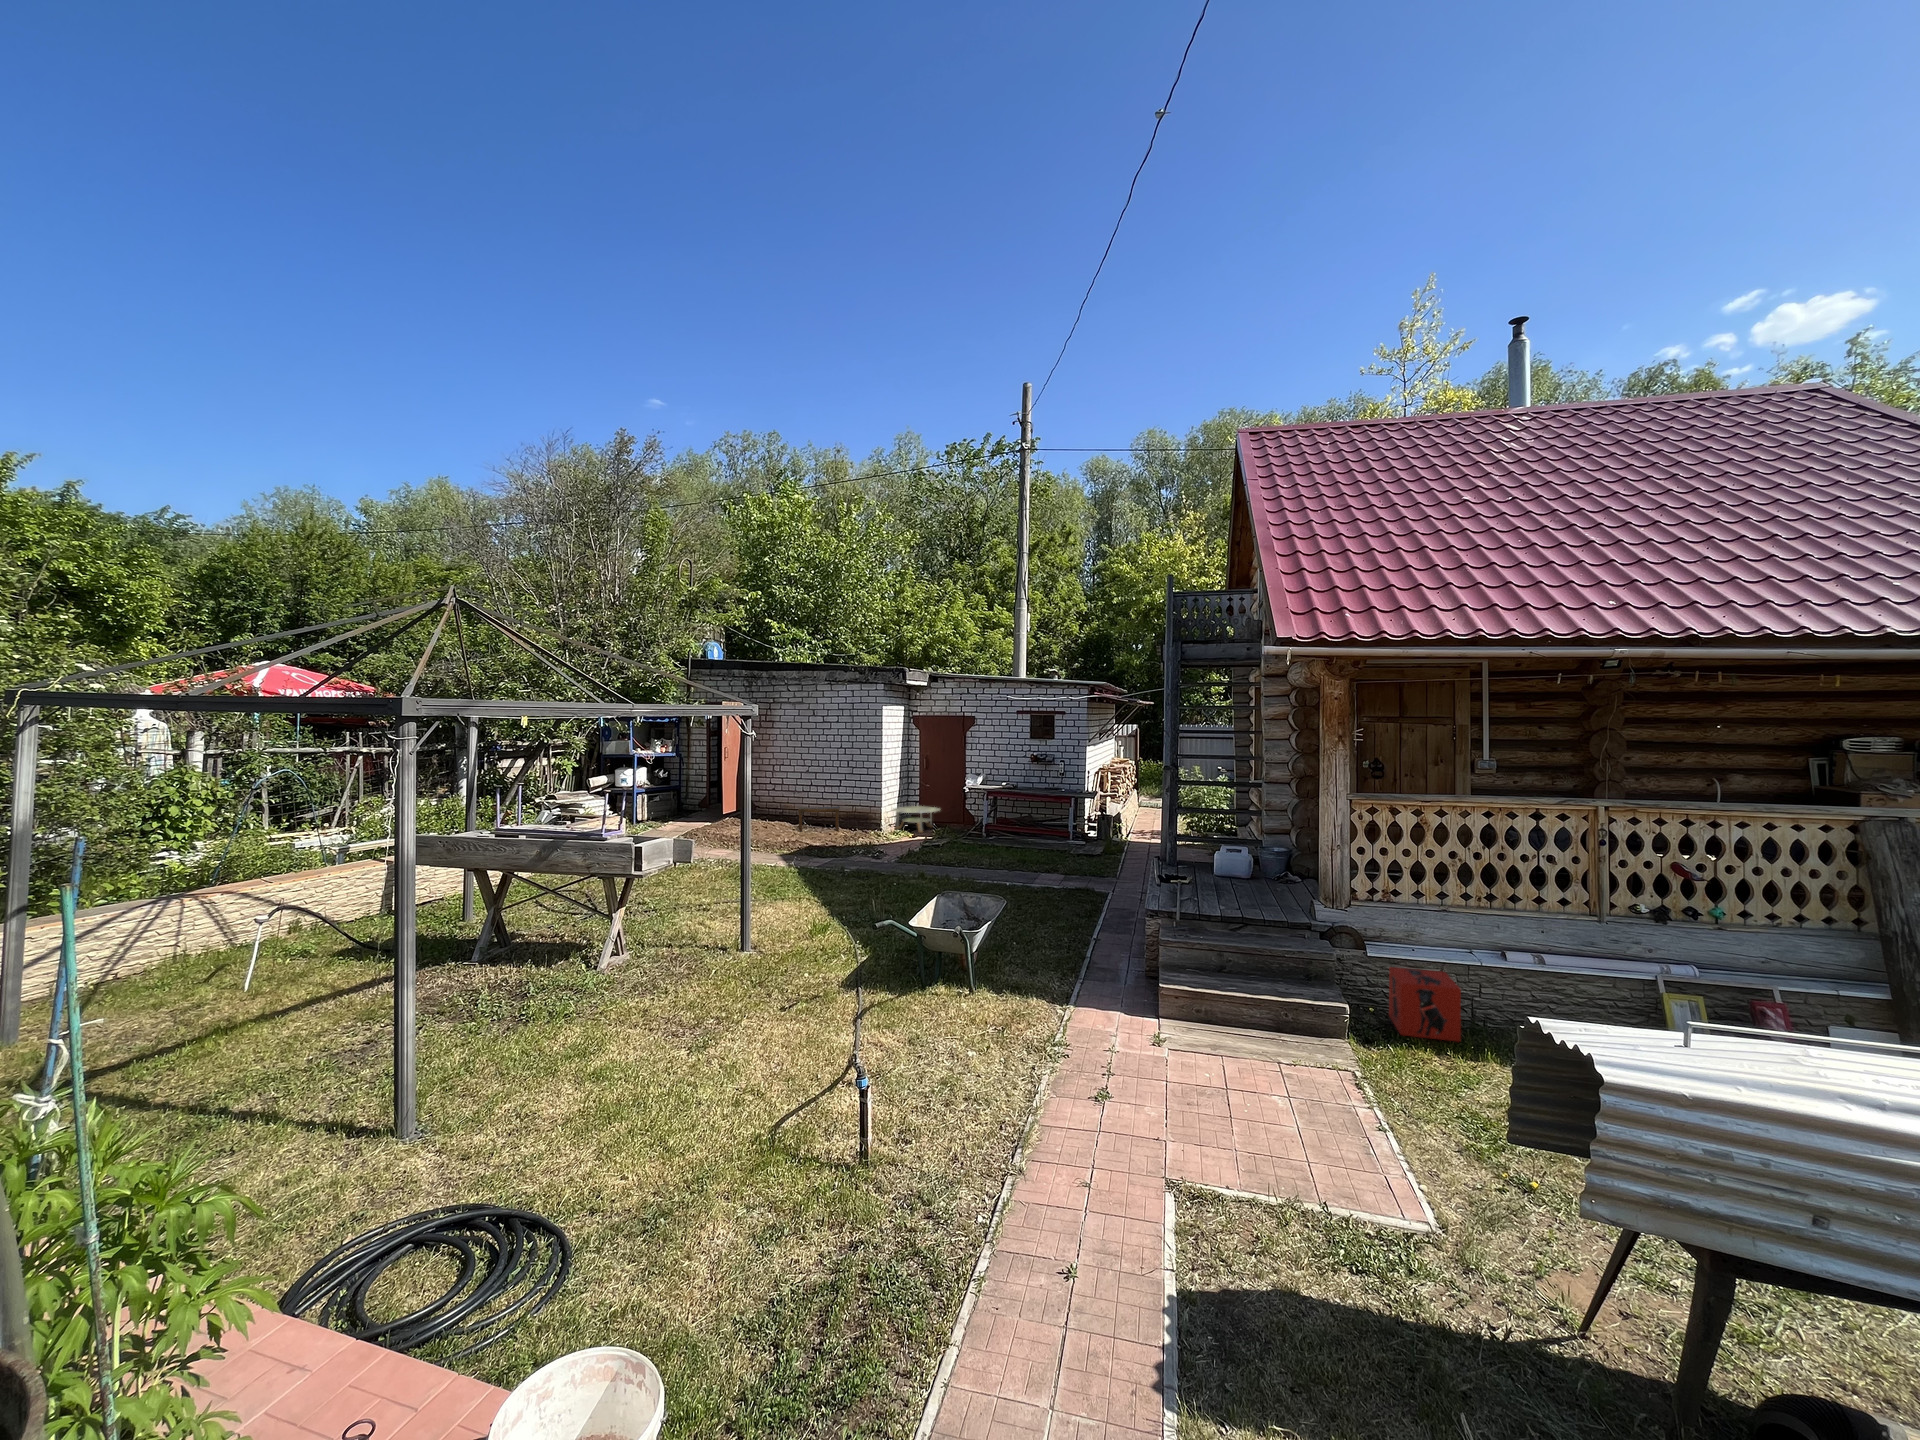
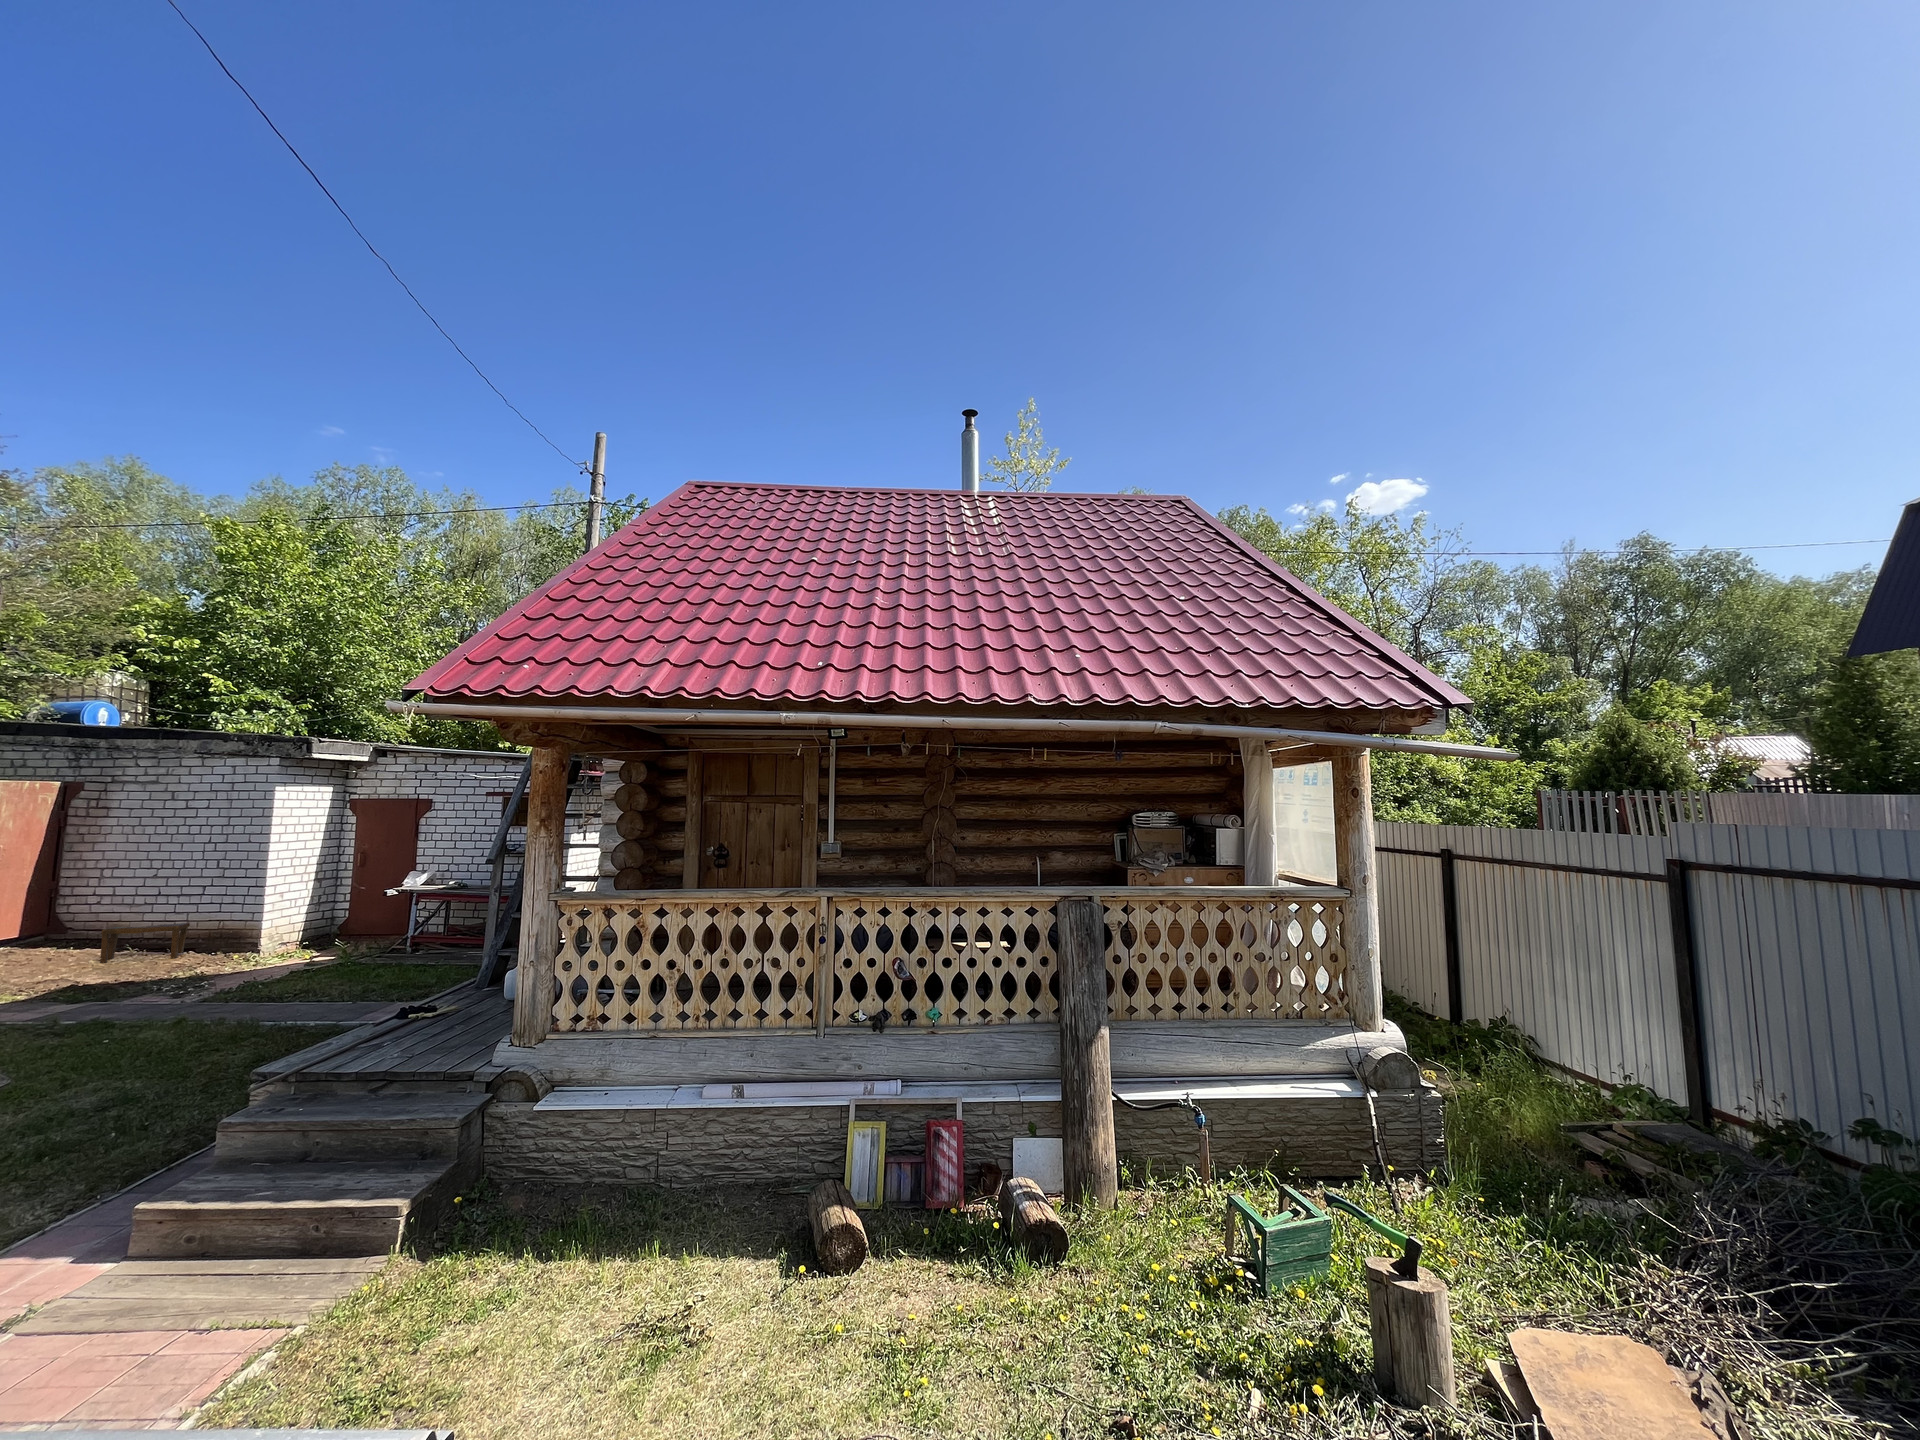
round table: present [893,806,940,832] -> none [275,917,359,953]
storage box: present [1389,967,1461,1042] -> none [529,1123,632,1229]

